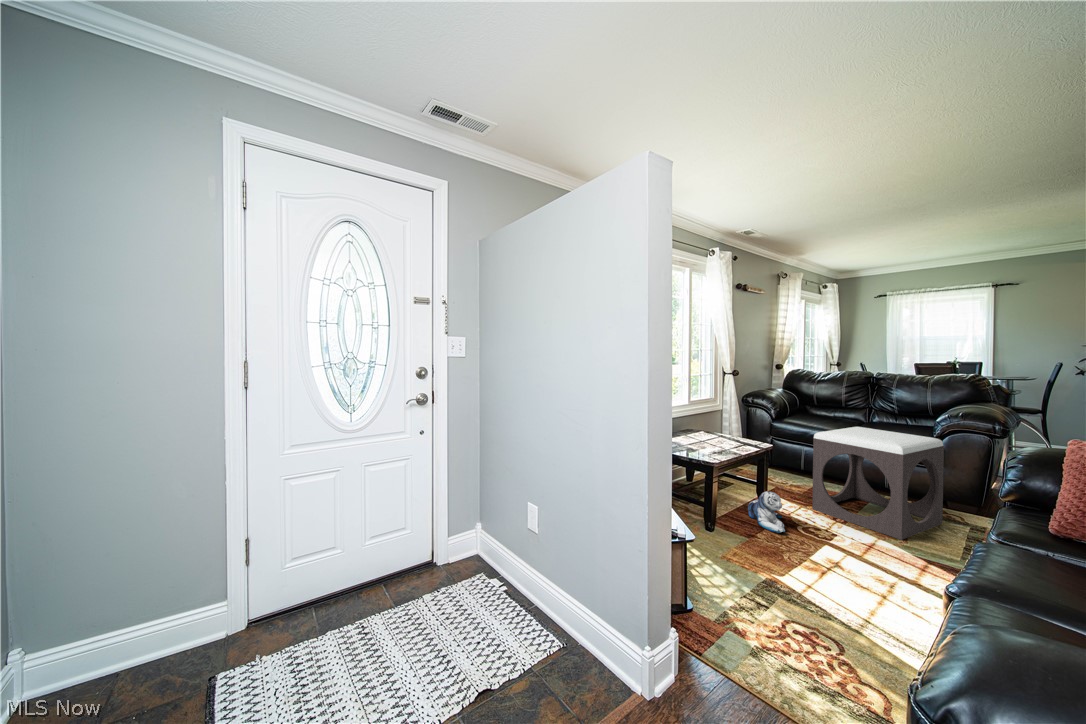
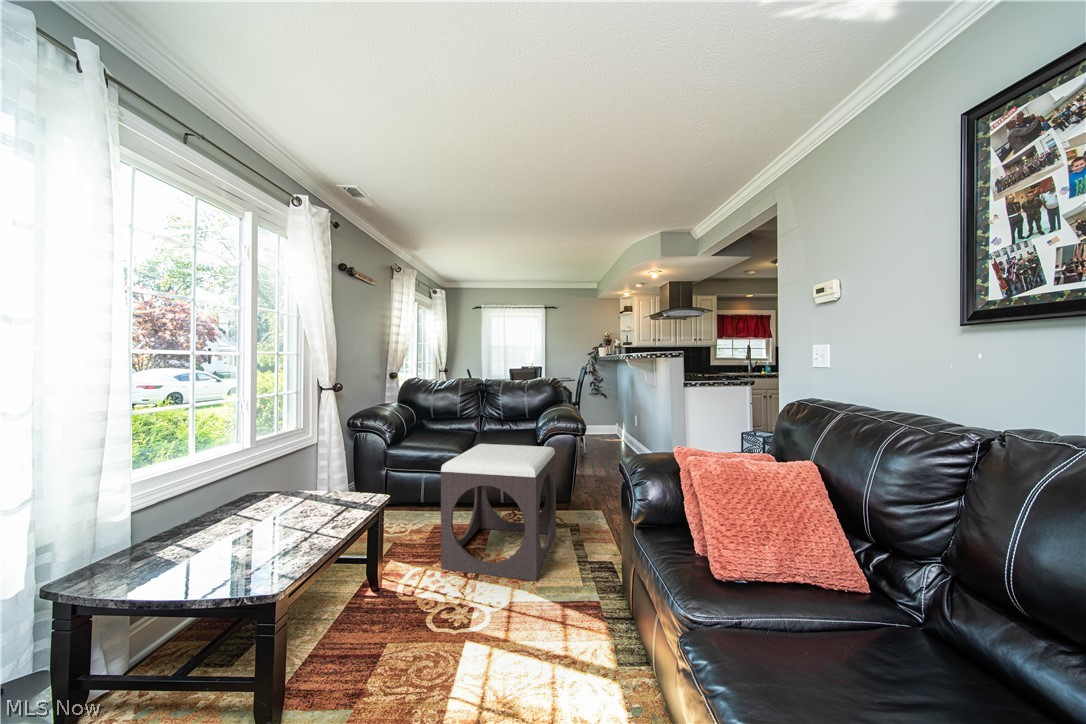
plush toy: present [748,491,785,533] -> none [353,579,412,656]

